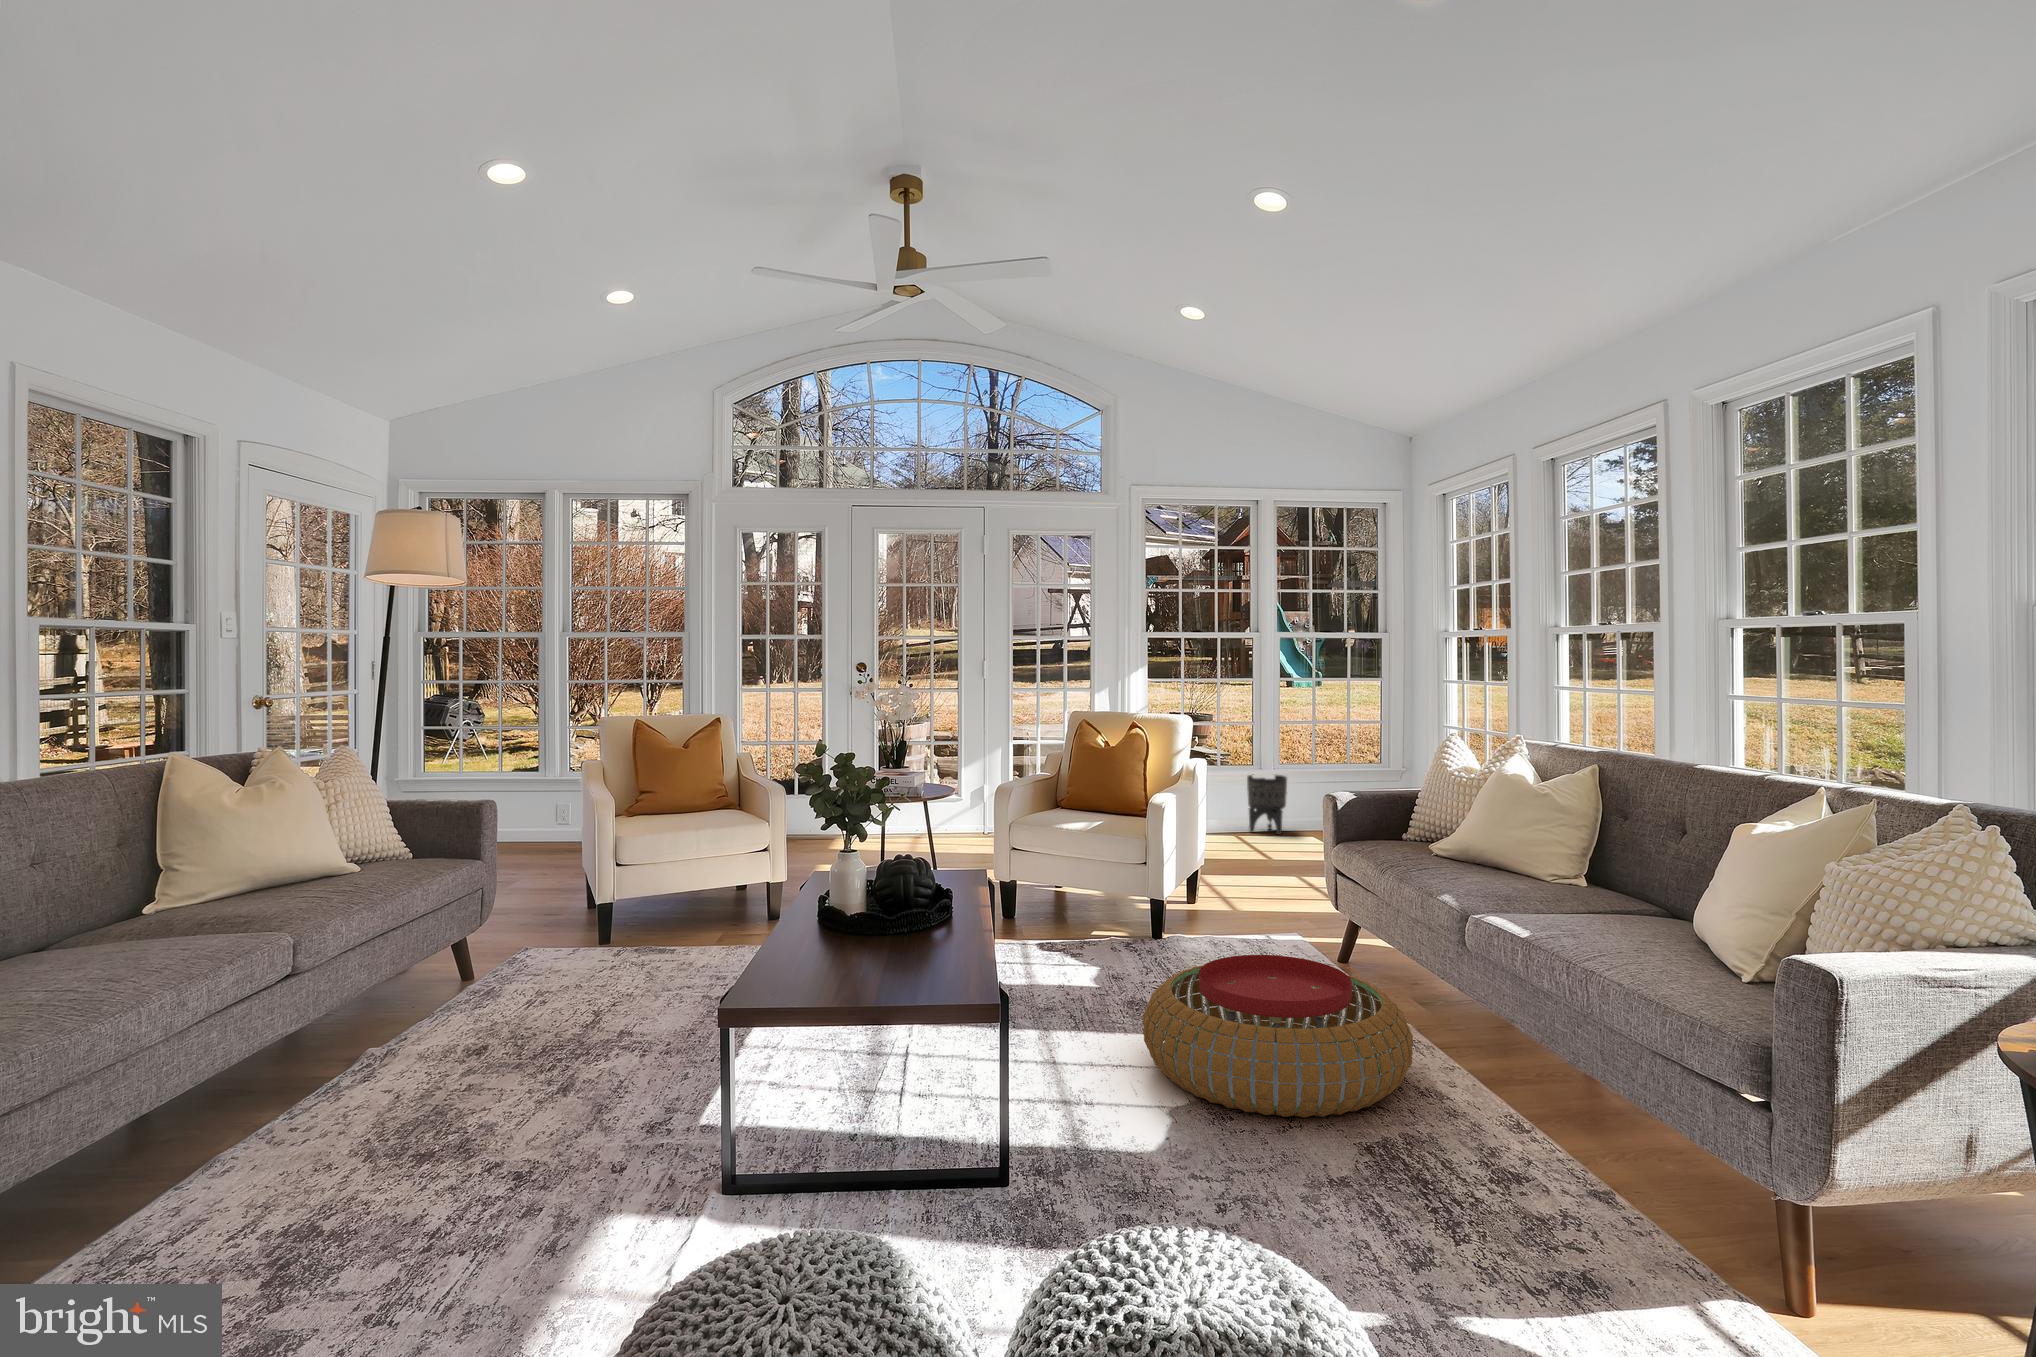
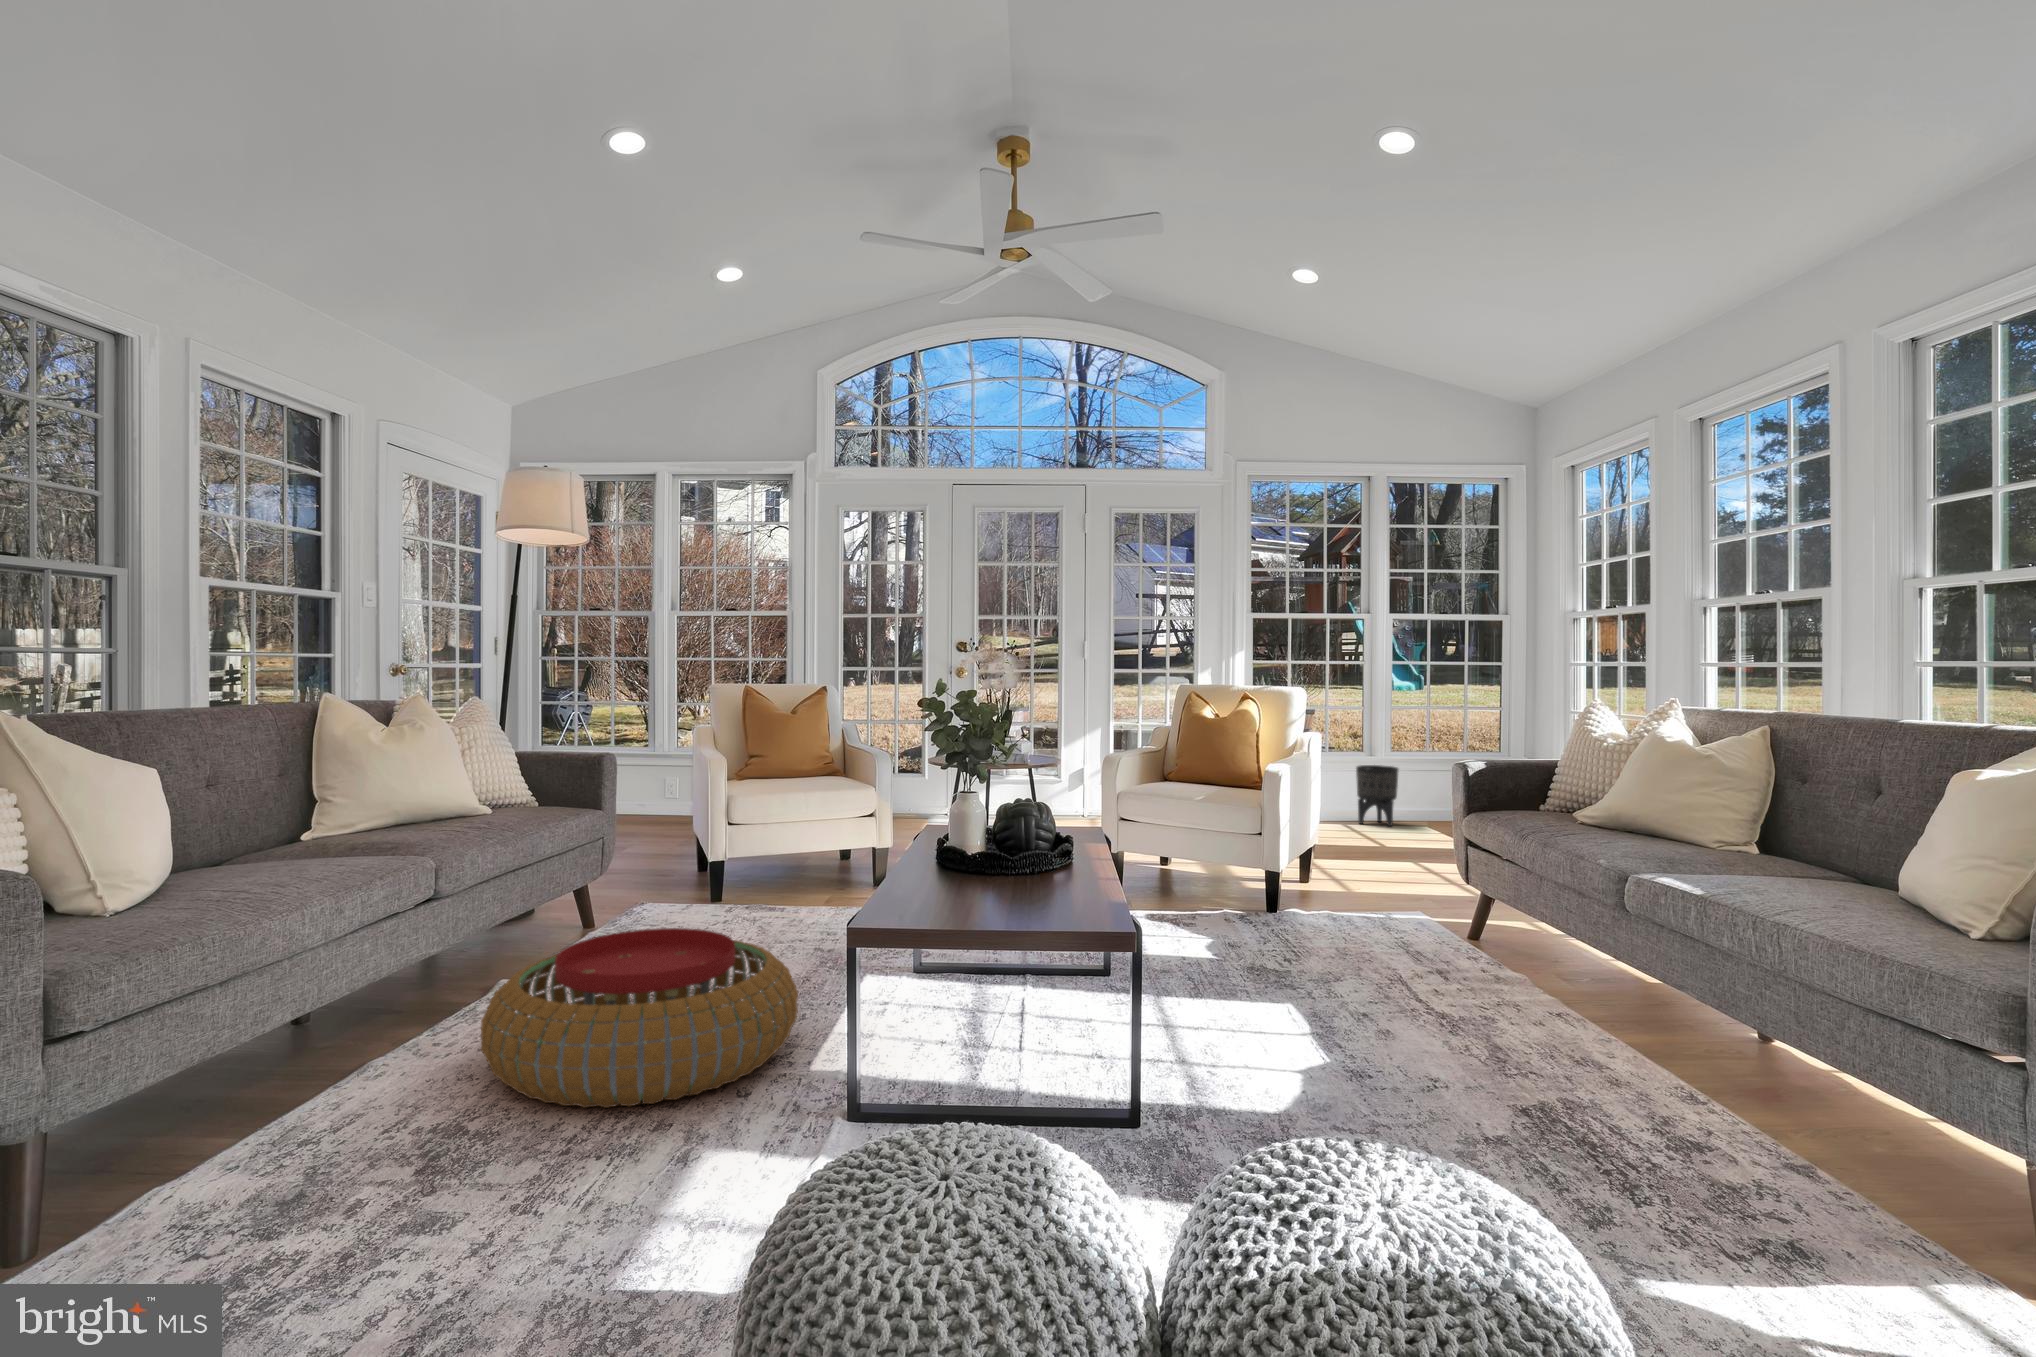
pouf: present [1143,955,1413,1118] -> present [481,928,798,1108]

